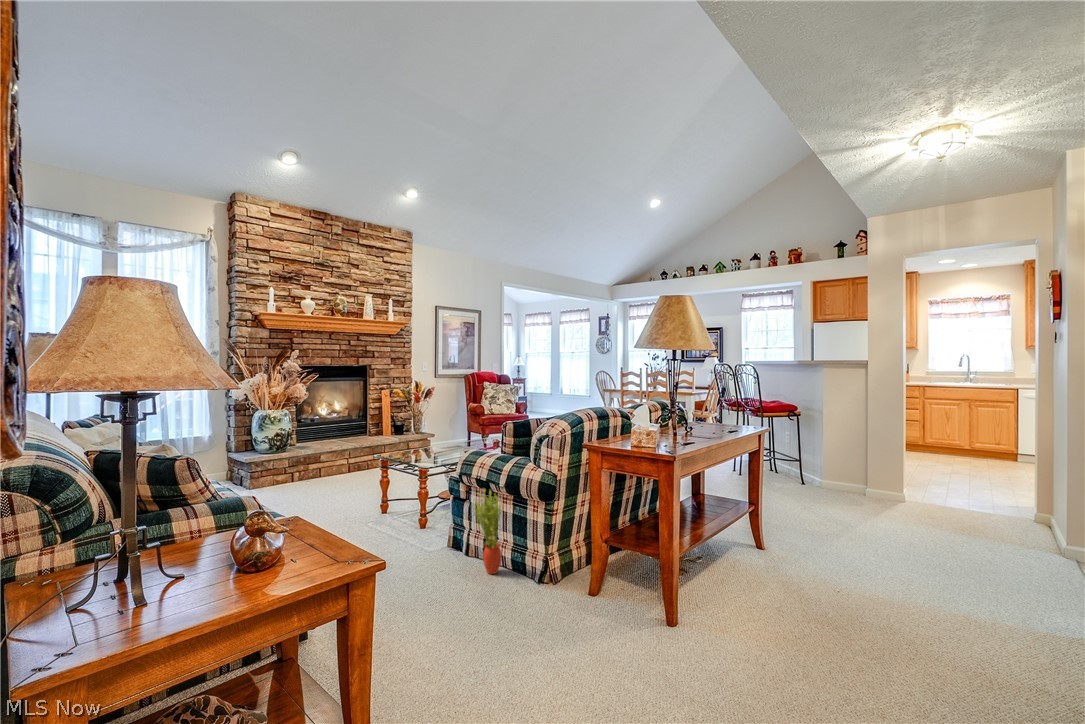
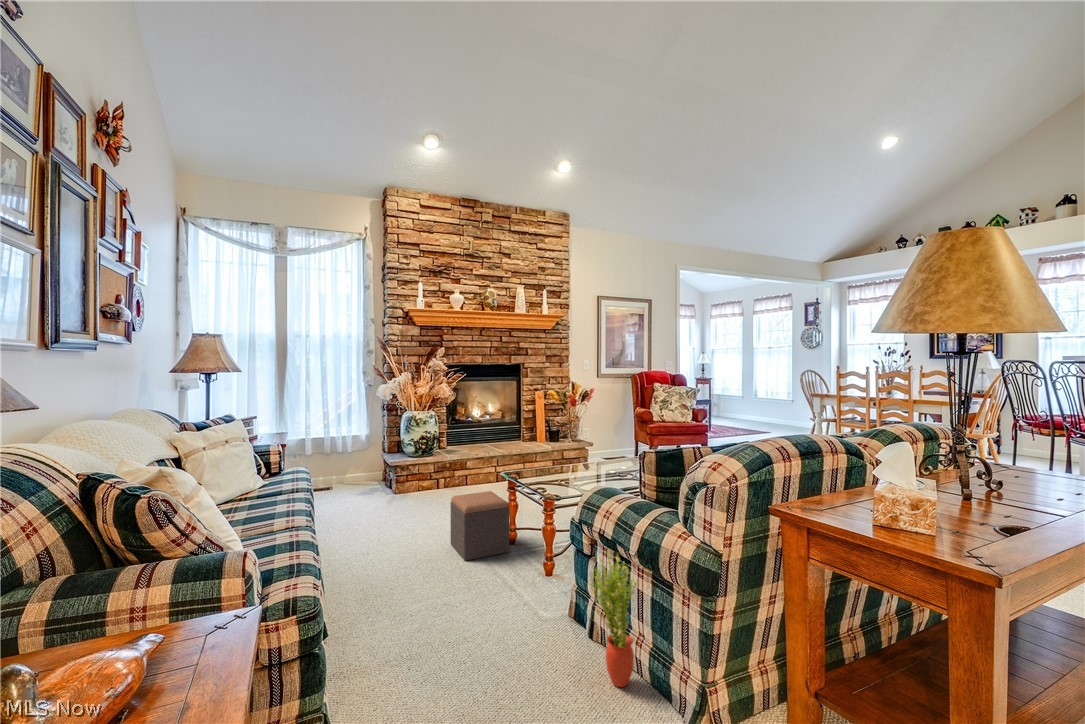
footstool: none [332,471,386,527] -> present [451,491,509,561]

